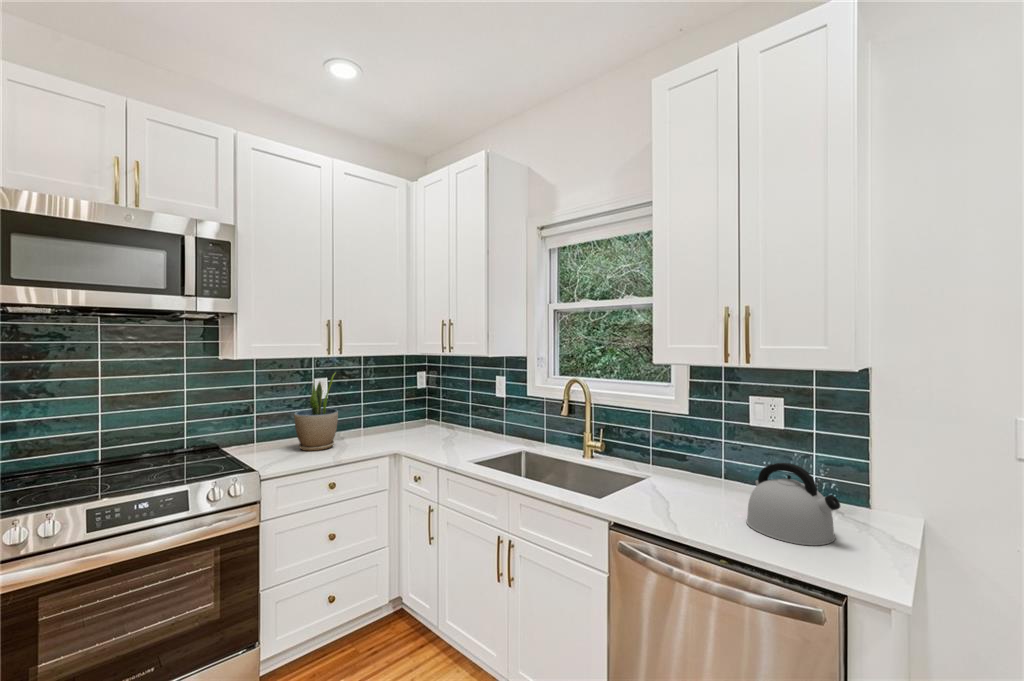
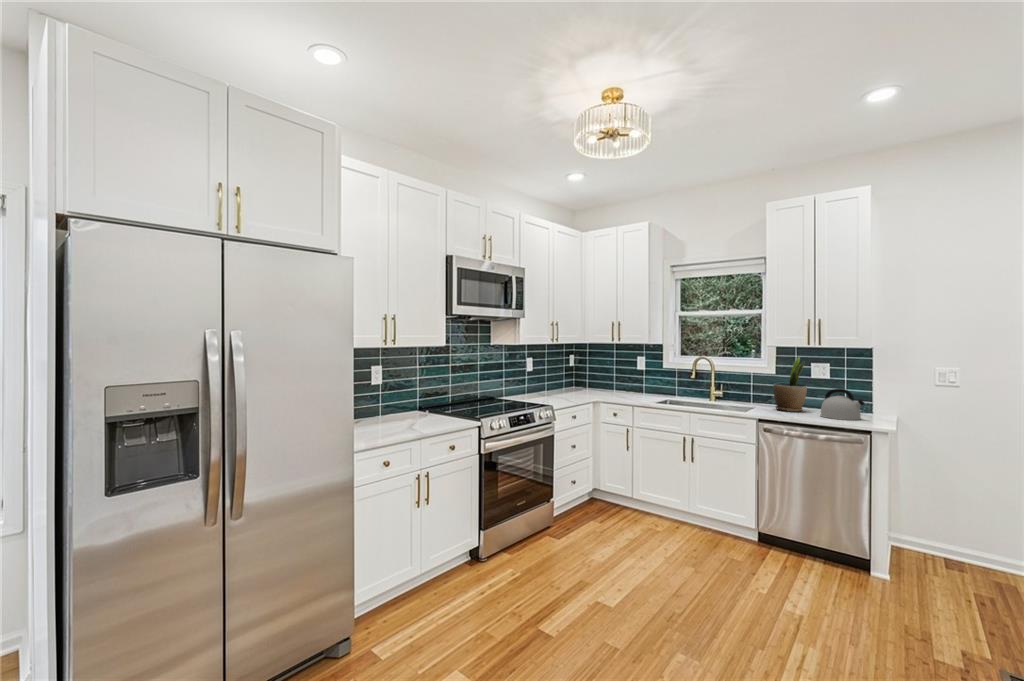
potted plant: present [294,374,338,451] -> present [773,357,807,412]

